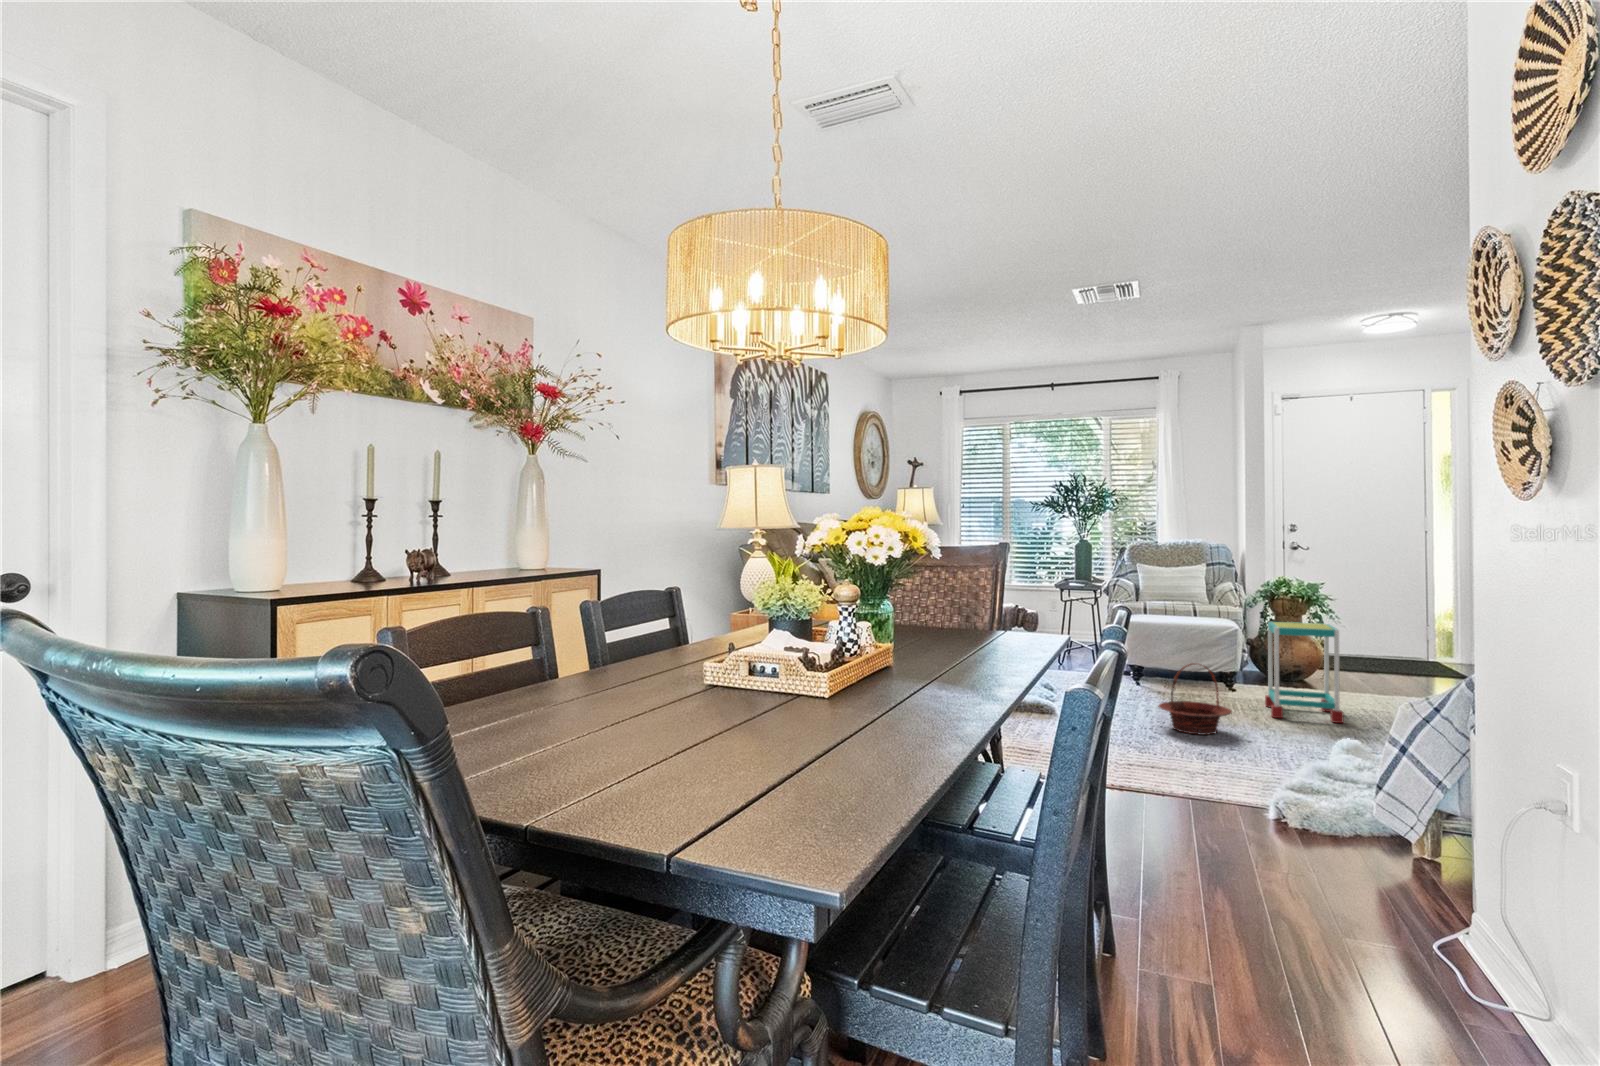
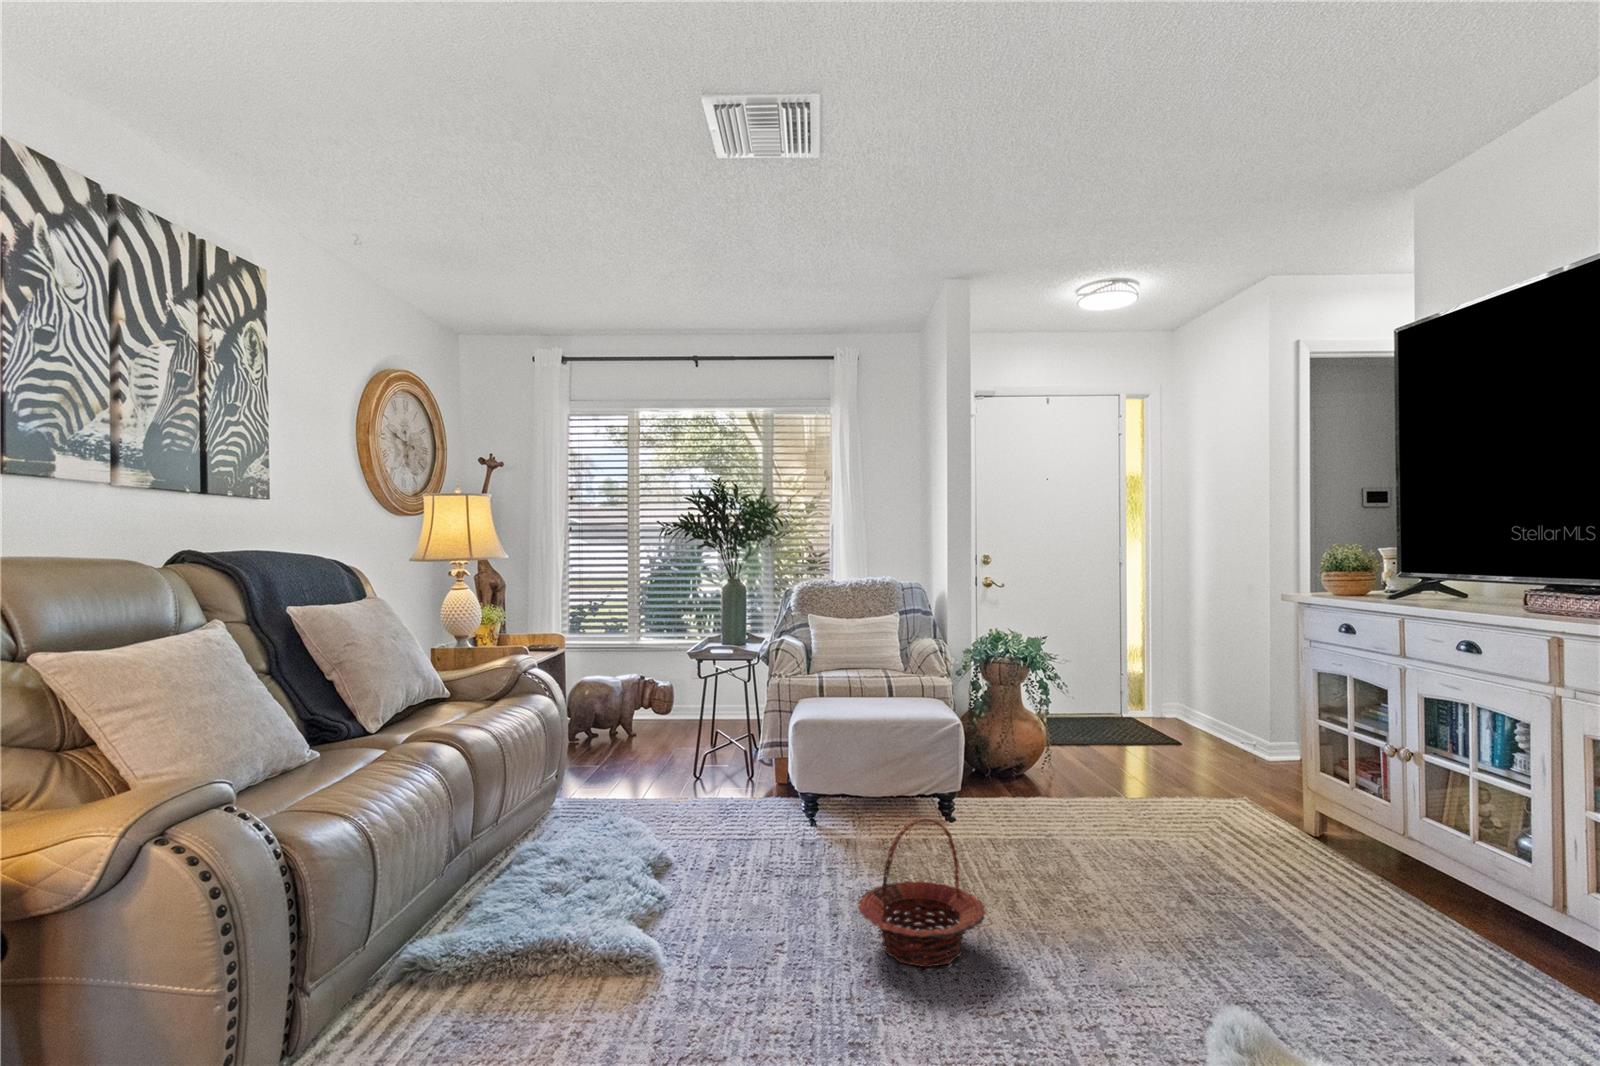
side table: present [1265,622,1344,723] -> none [1001,709,1125,880]

